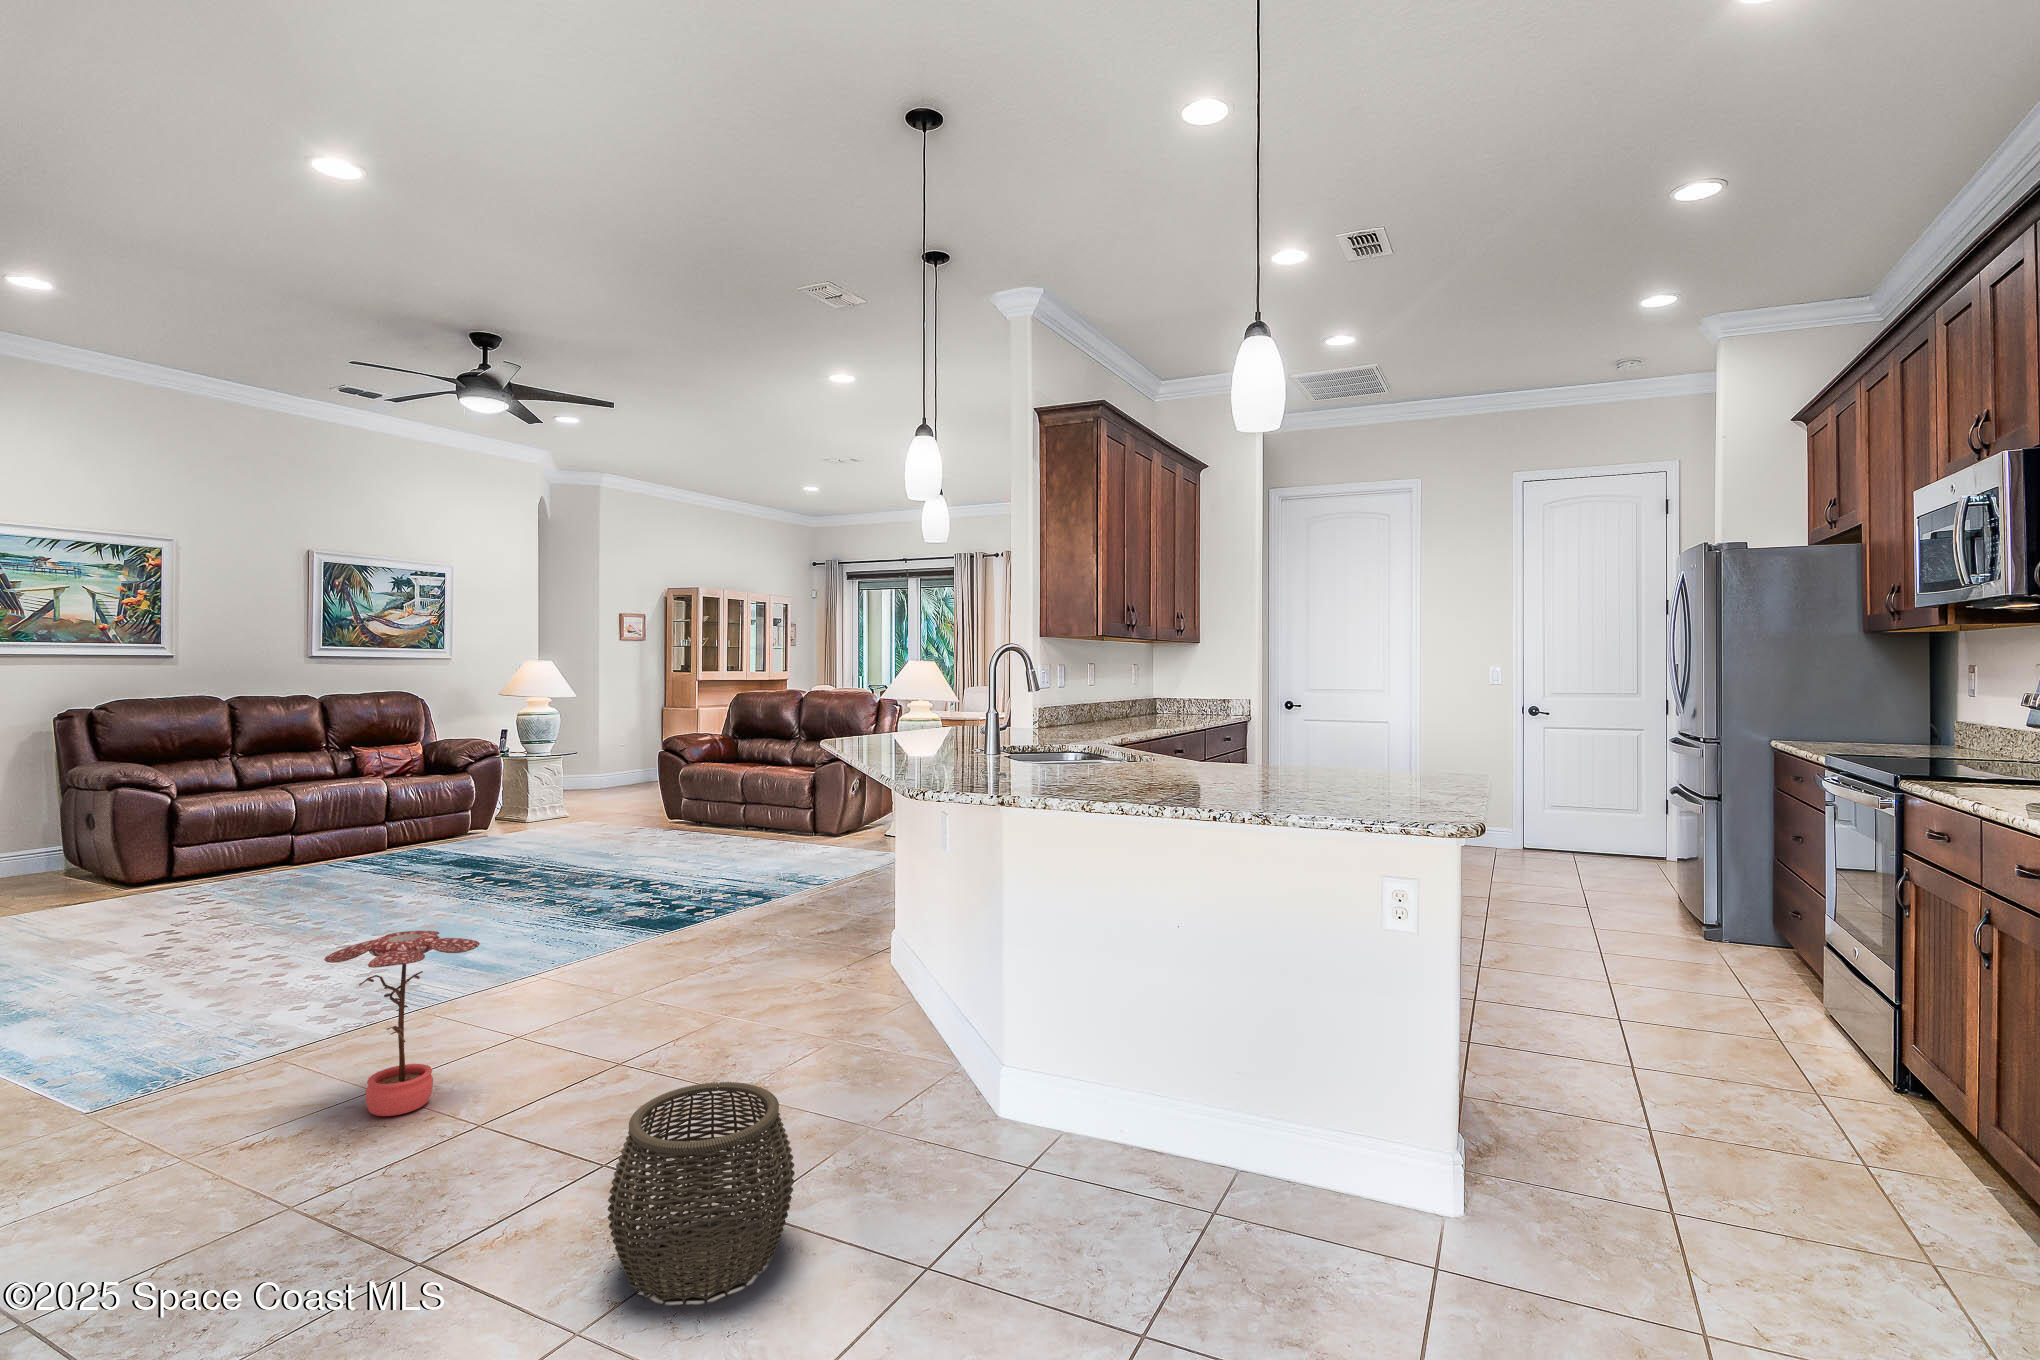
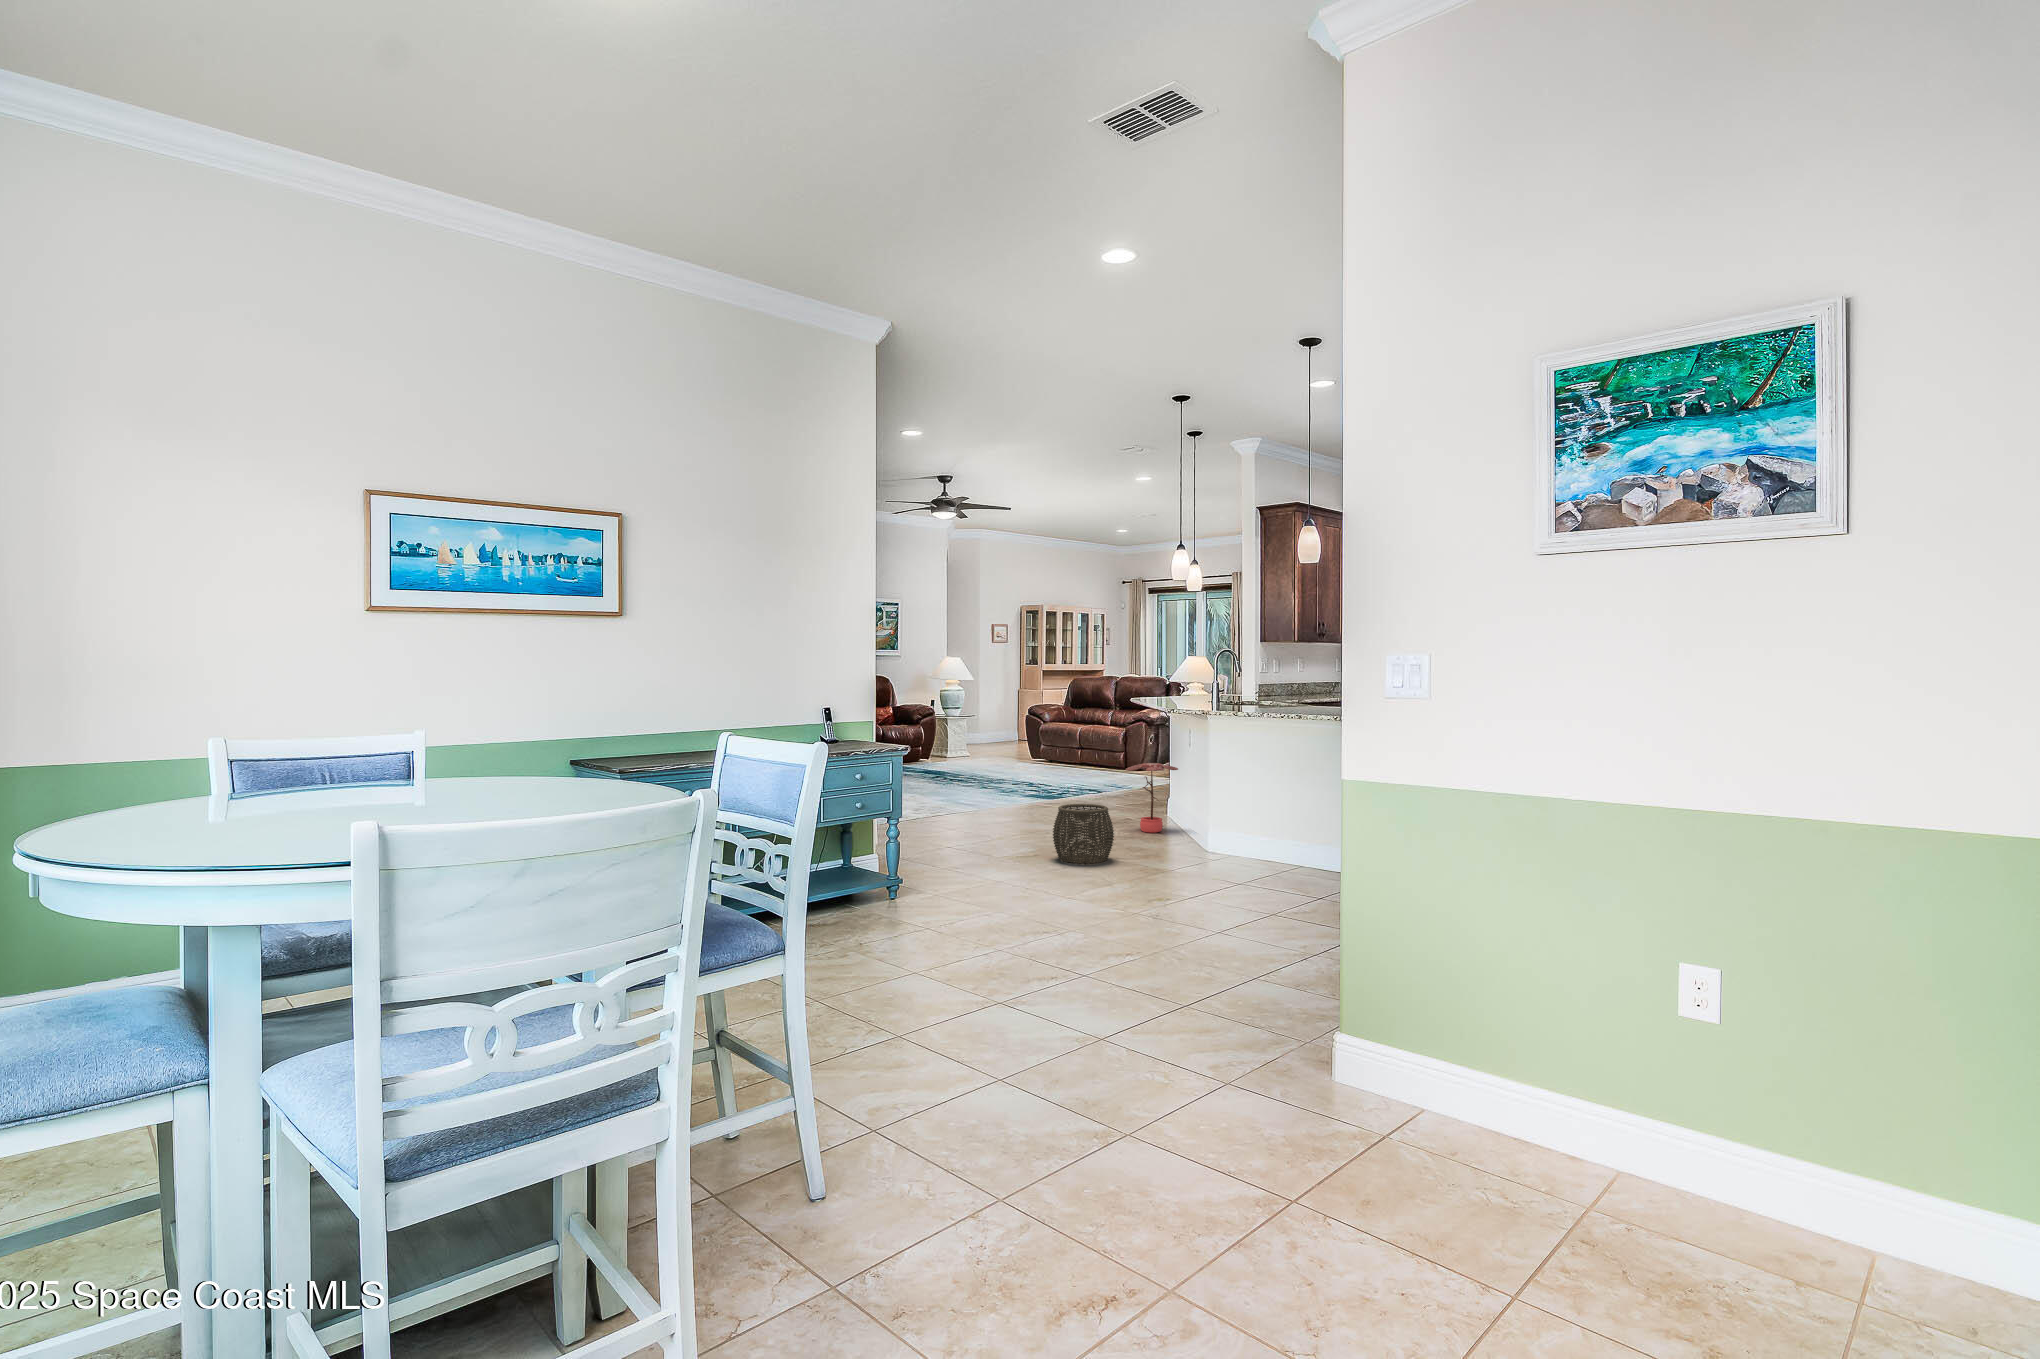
potted plant: present [324,931,480,1116] -> present [1125,763,1178,833]

